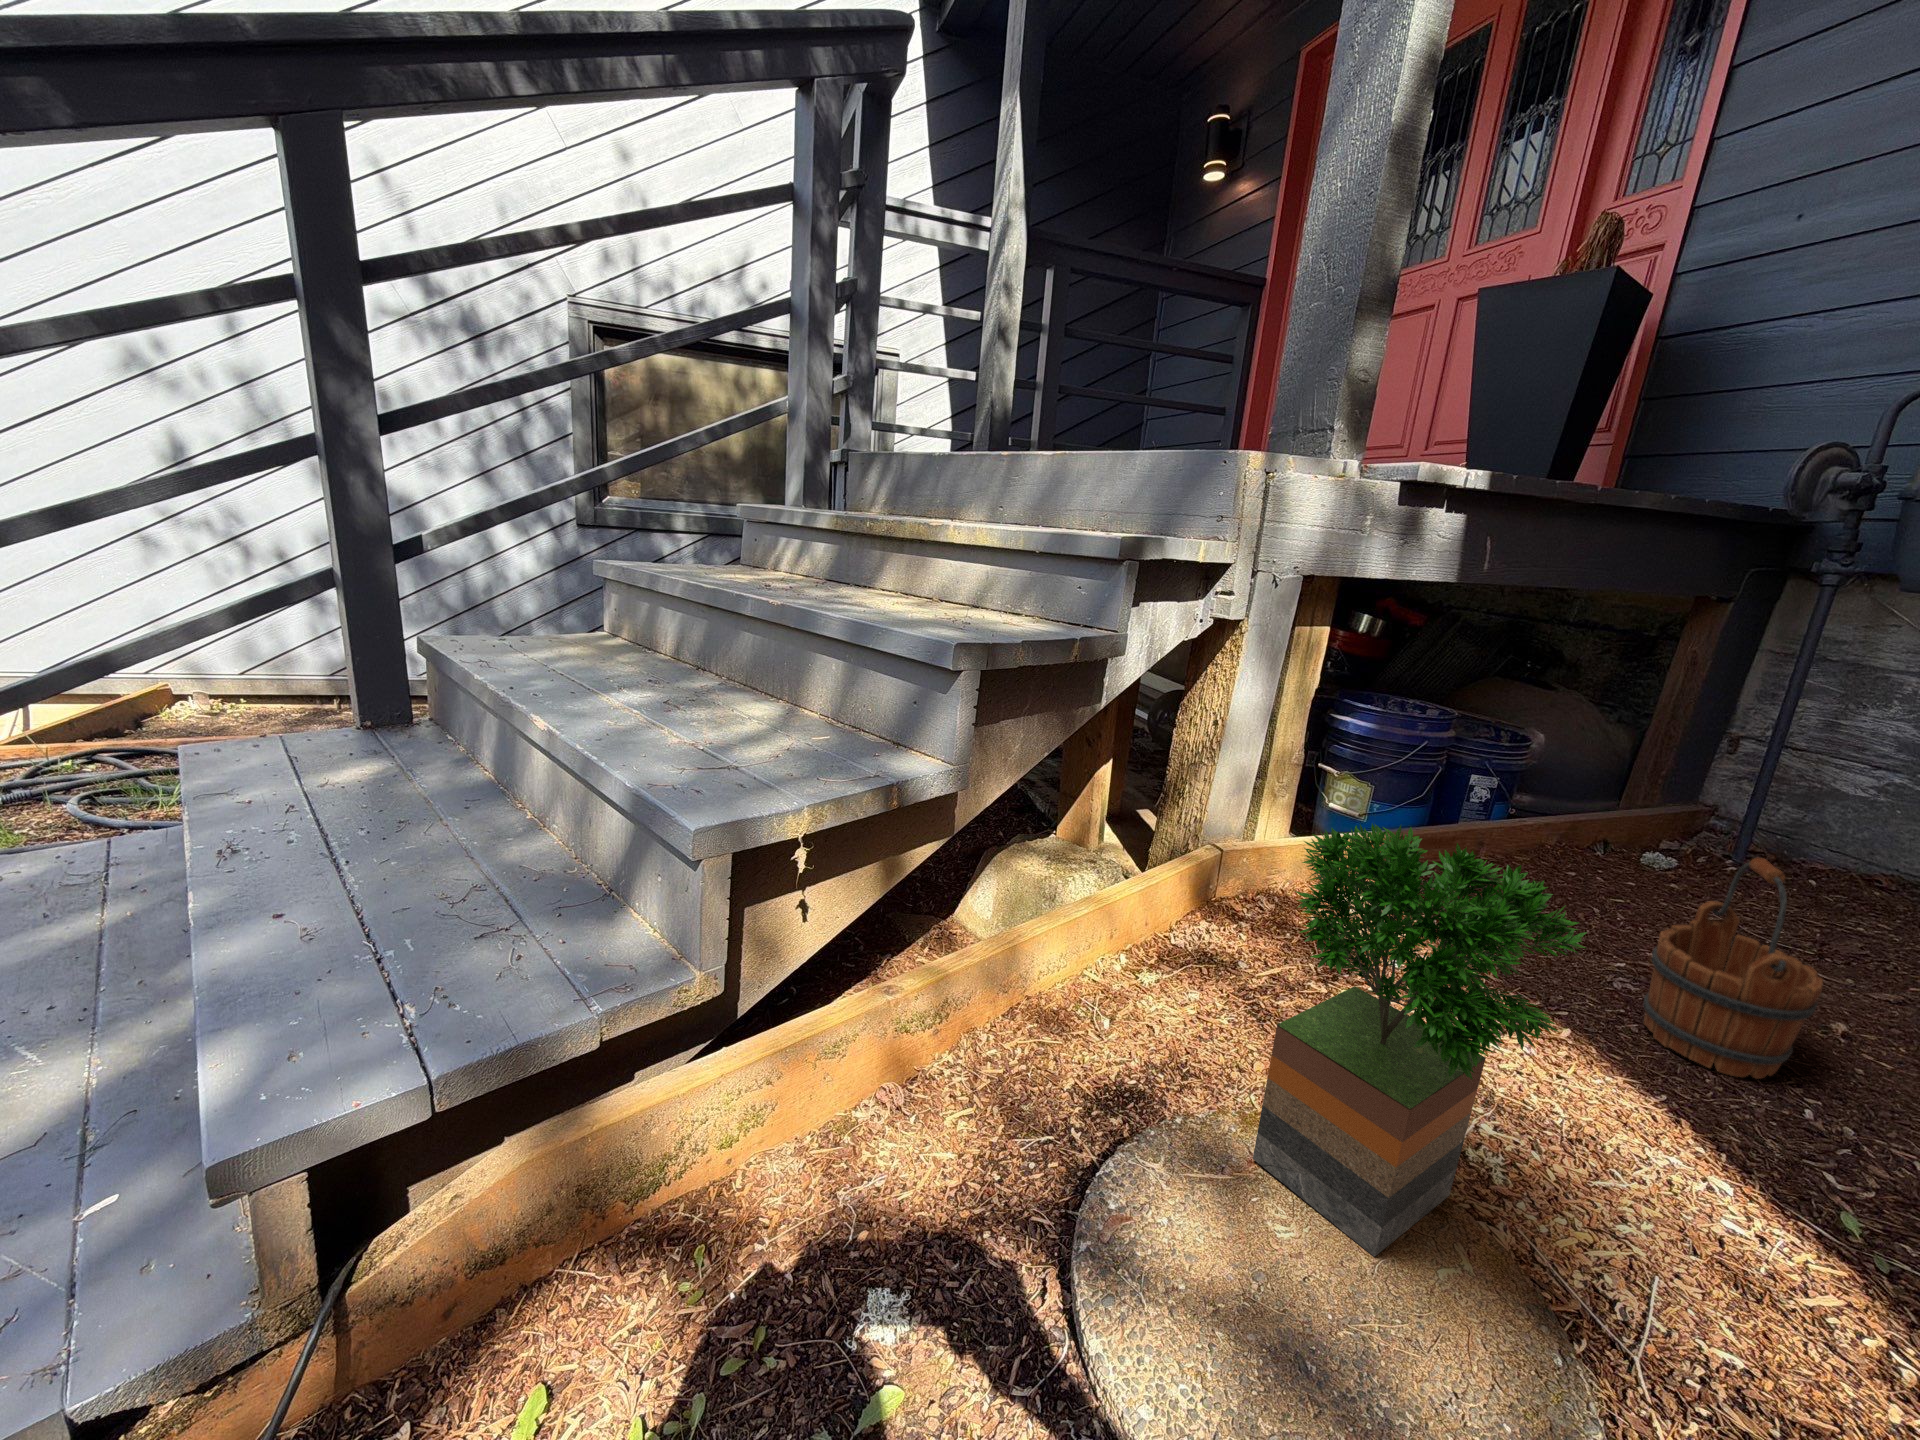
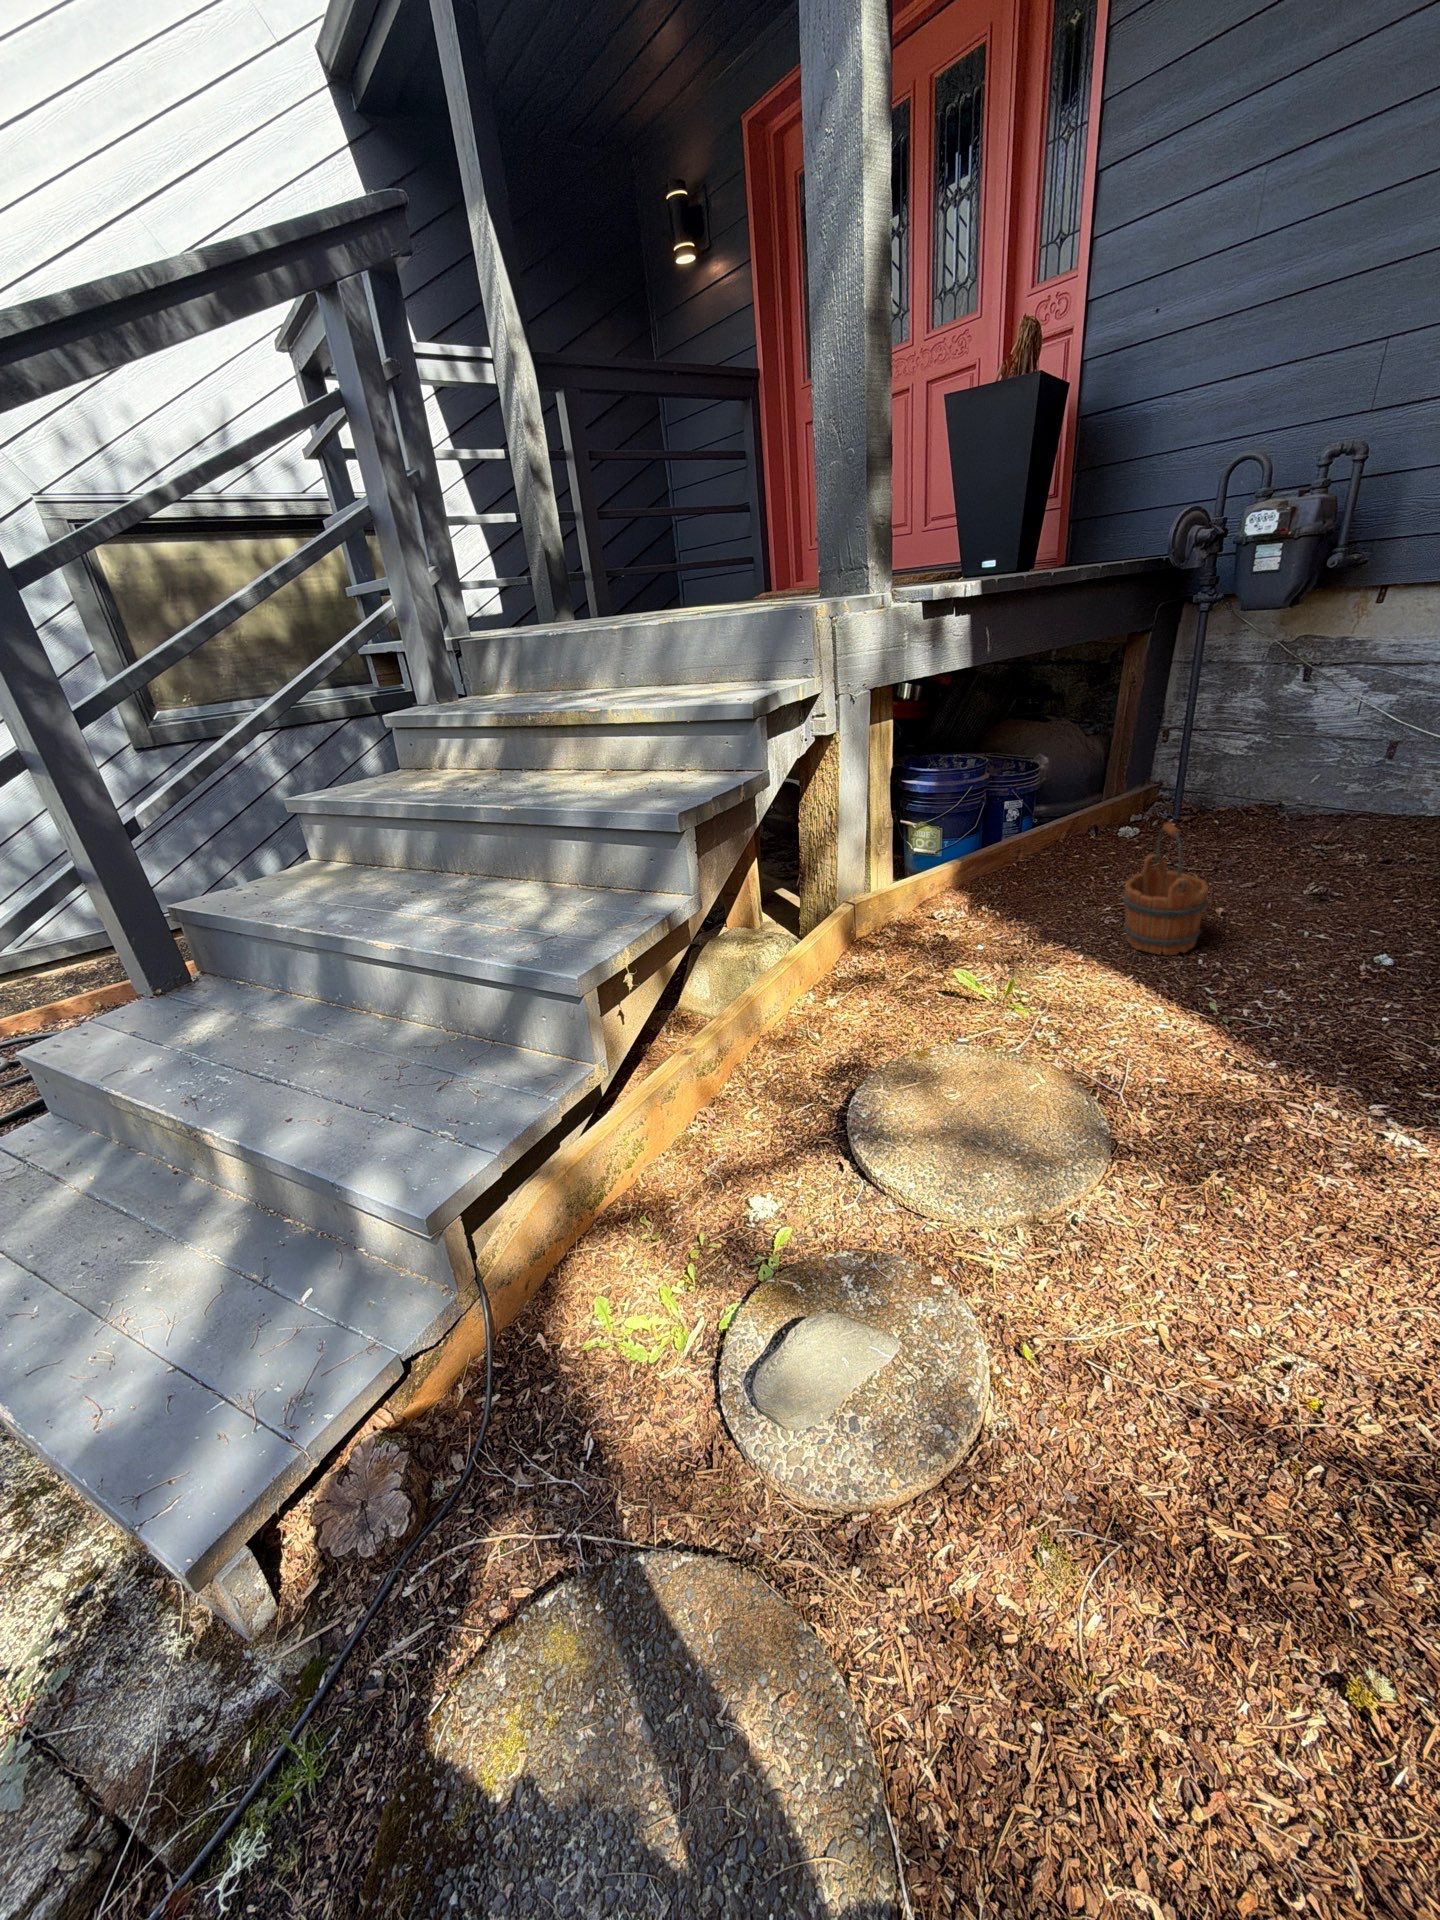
potted tree: present [1253,824,1587,1257] -> none [916,861,1069,1097]

